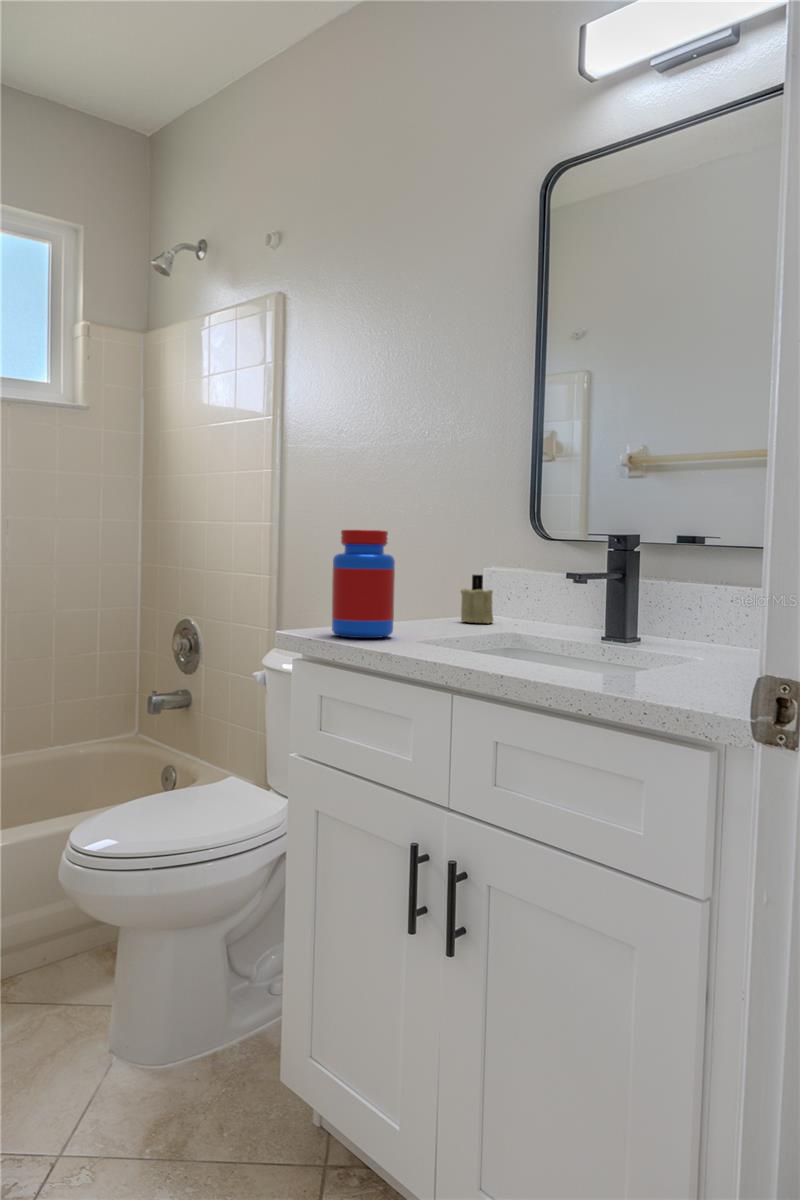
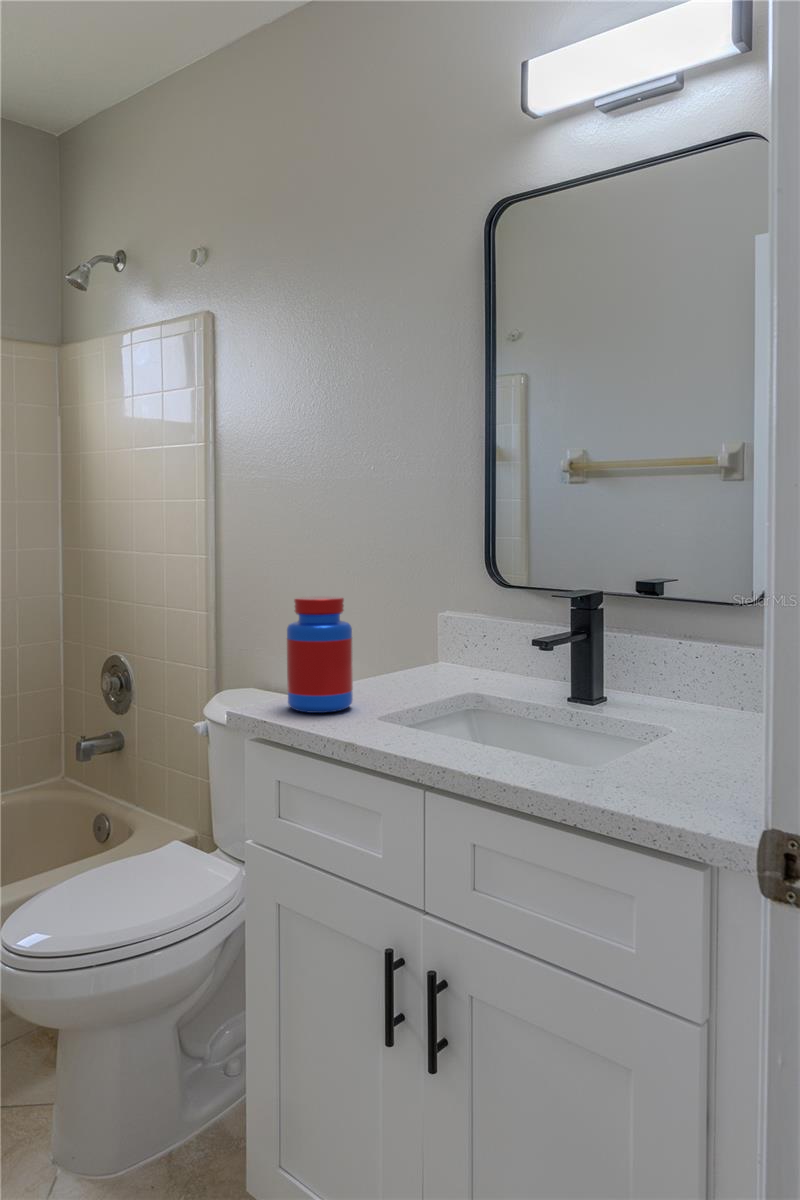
candle: present [461,575,493,623] -> none [414,623,449,674]

